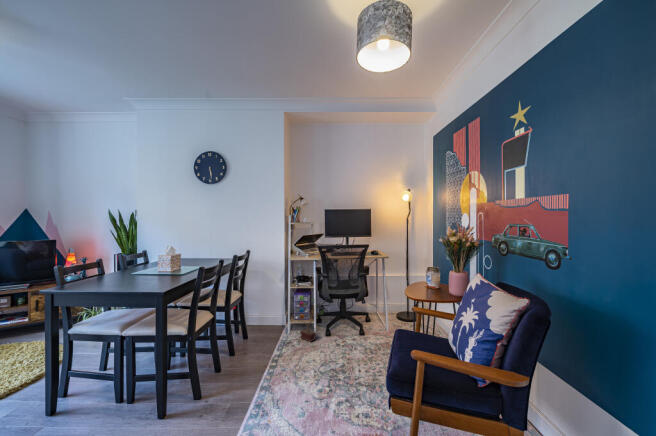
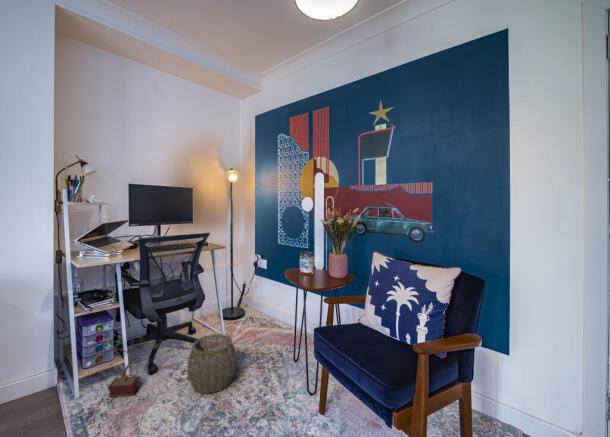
woven basket: none [337,319,373,361] -> present [187,334,236,394]

